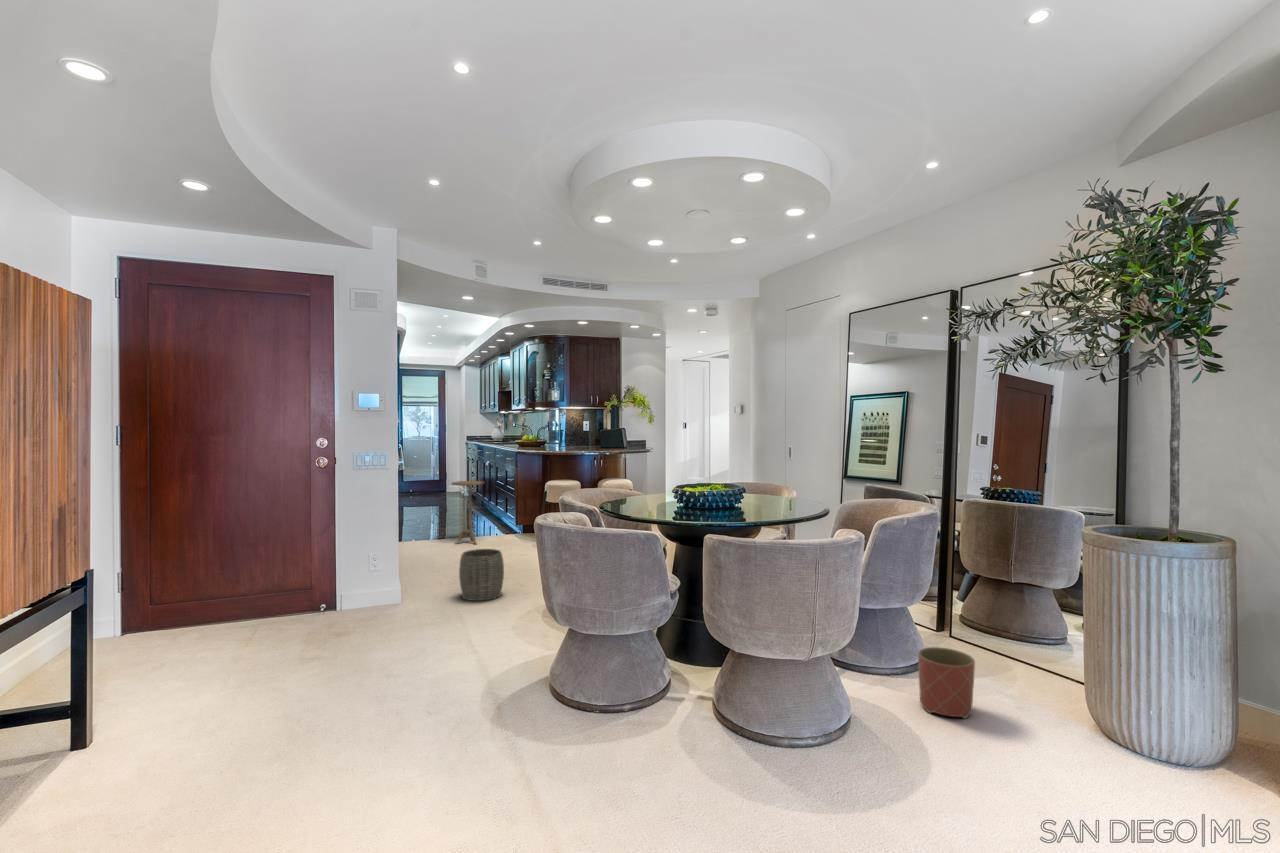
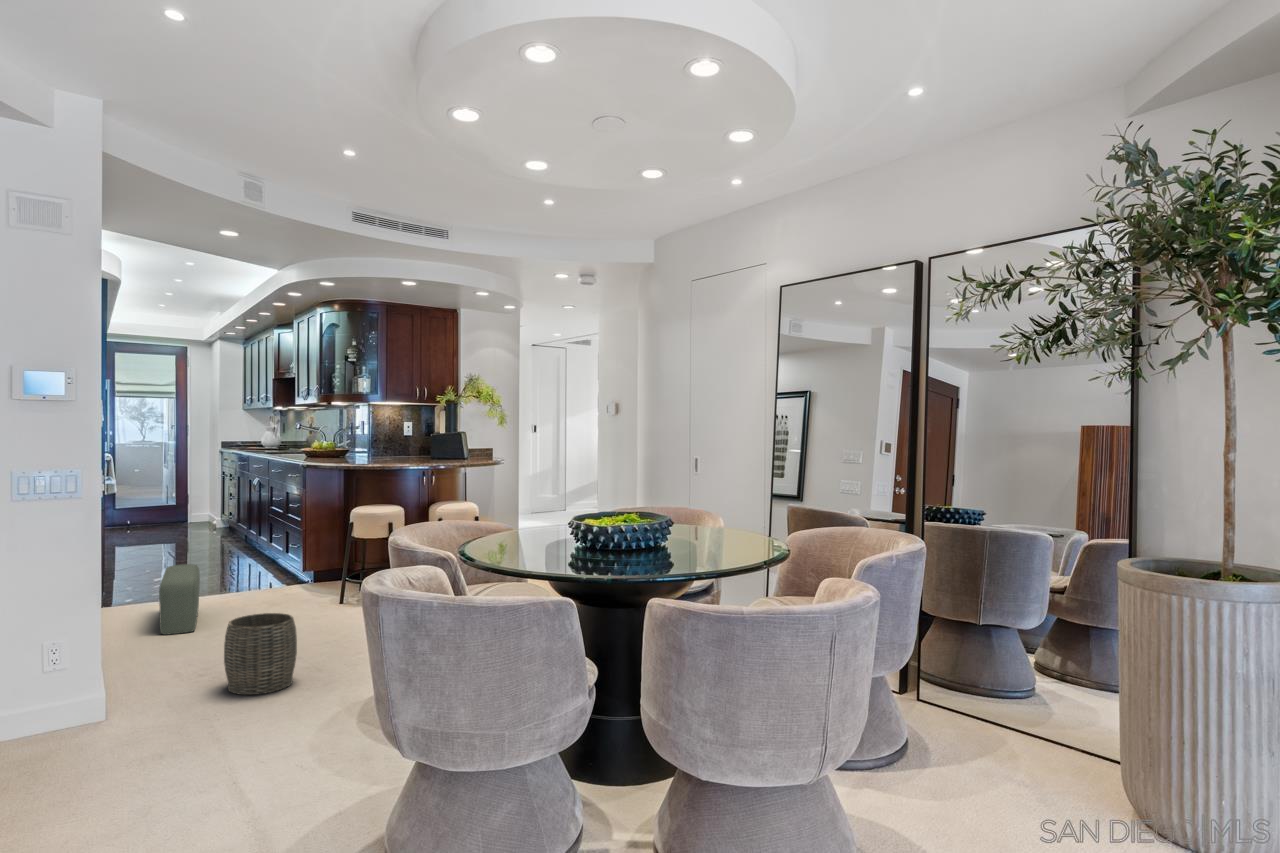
side table: present [451,481,484,544] -> none [203,508,257,603]
pouf: none [424,518,448,562] -> present [159,564,200,635]
planter: present [918,647,975,719] -> none [921,731,996,828]

